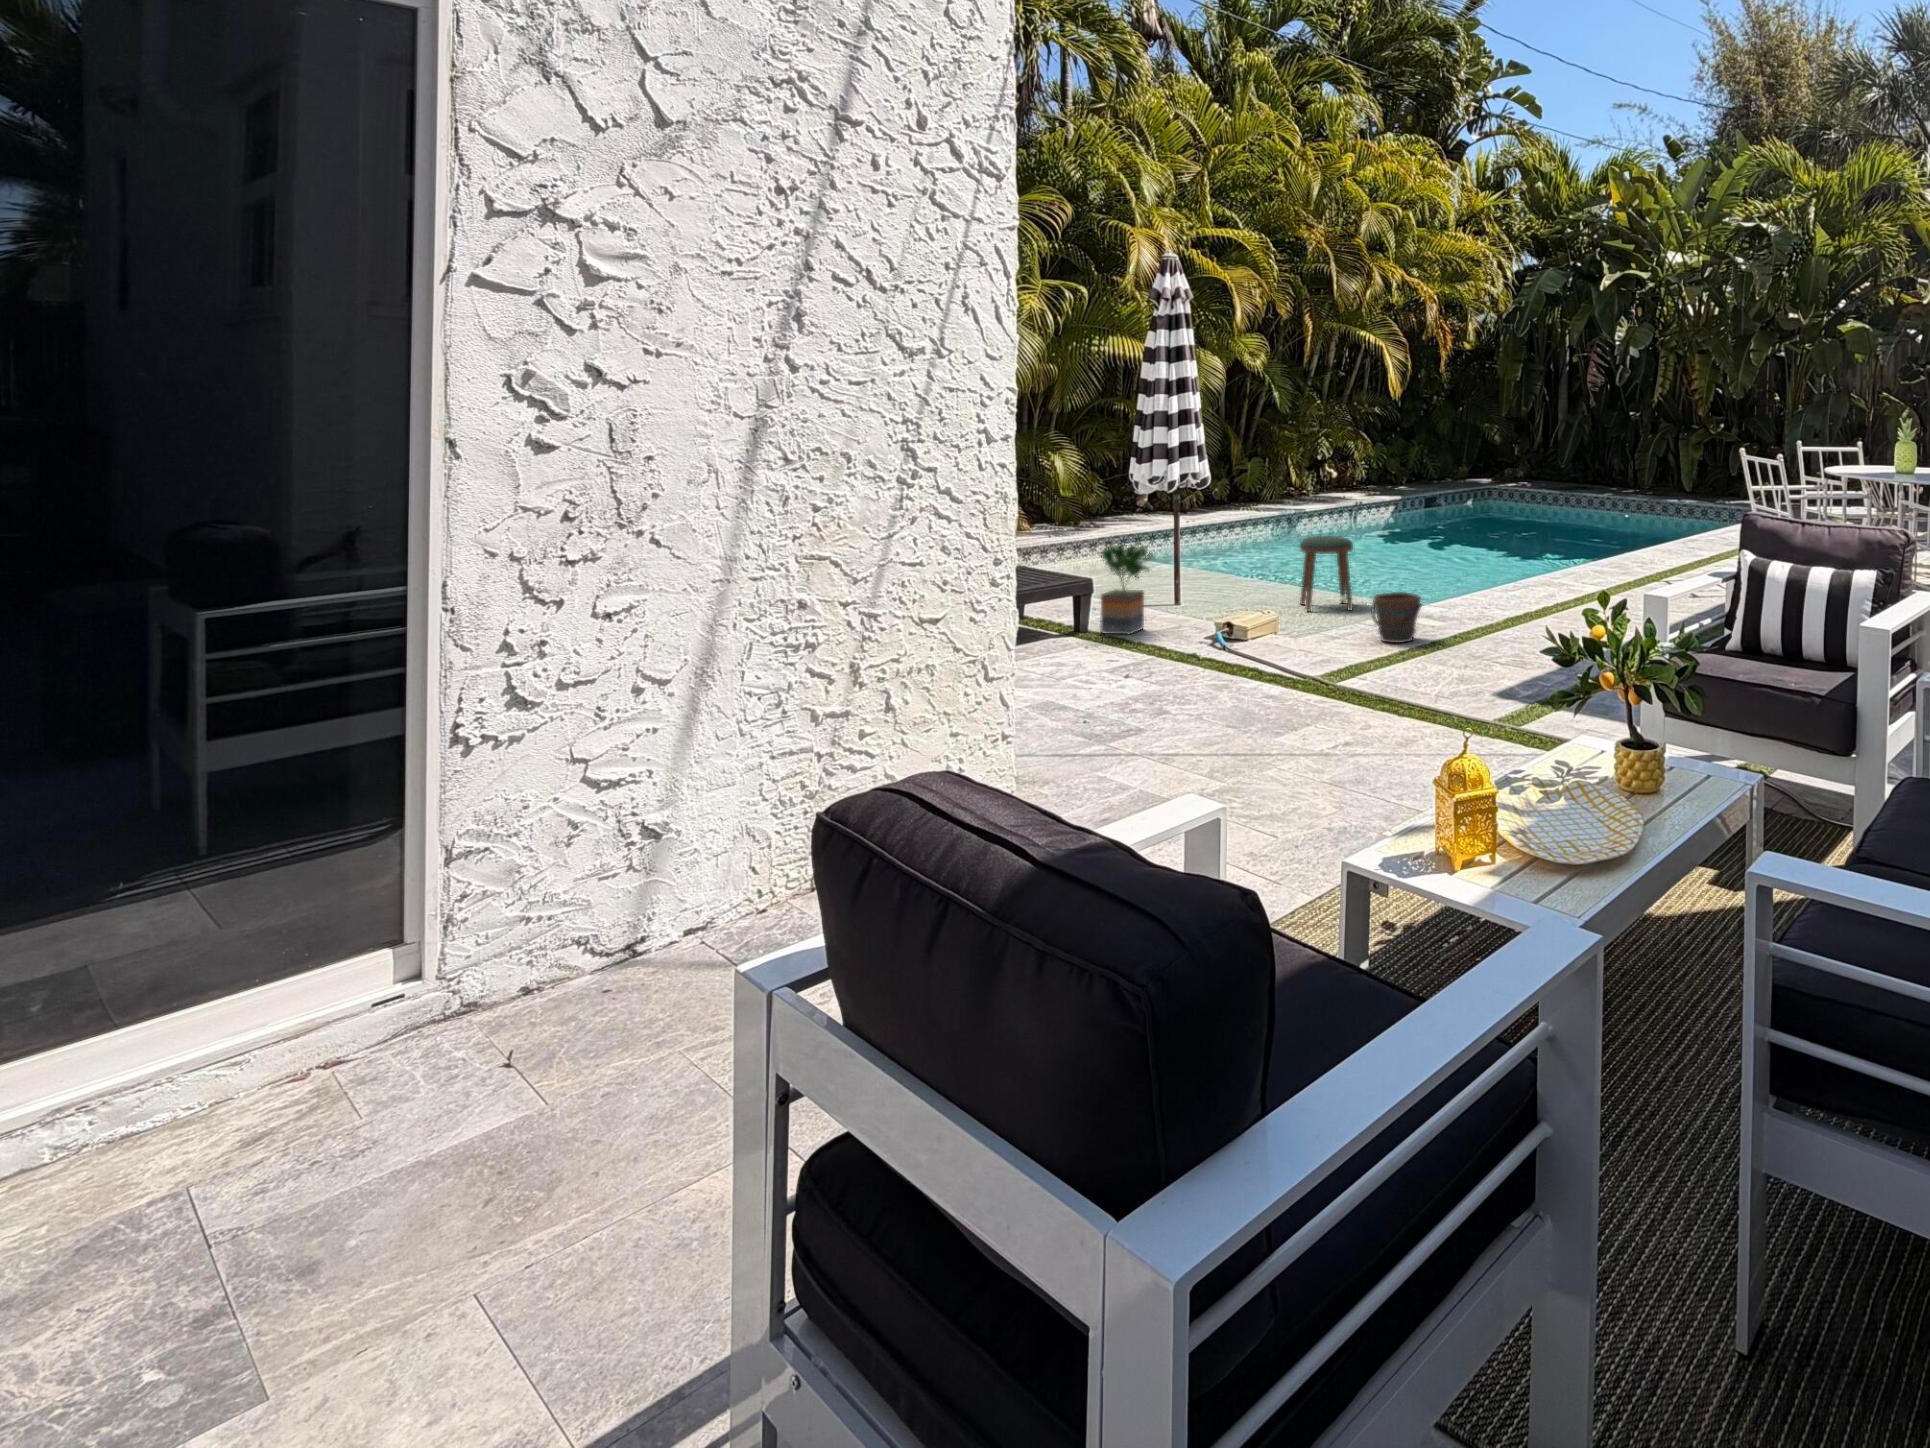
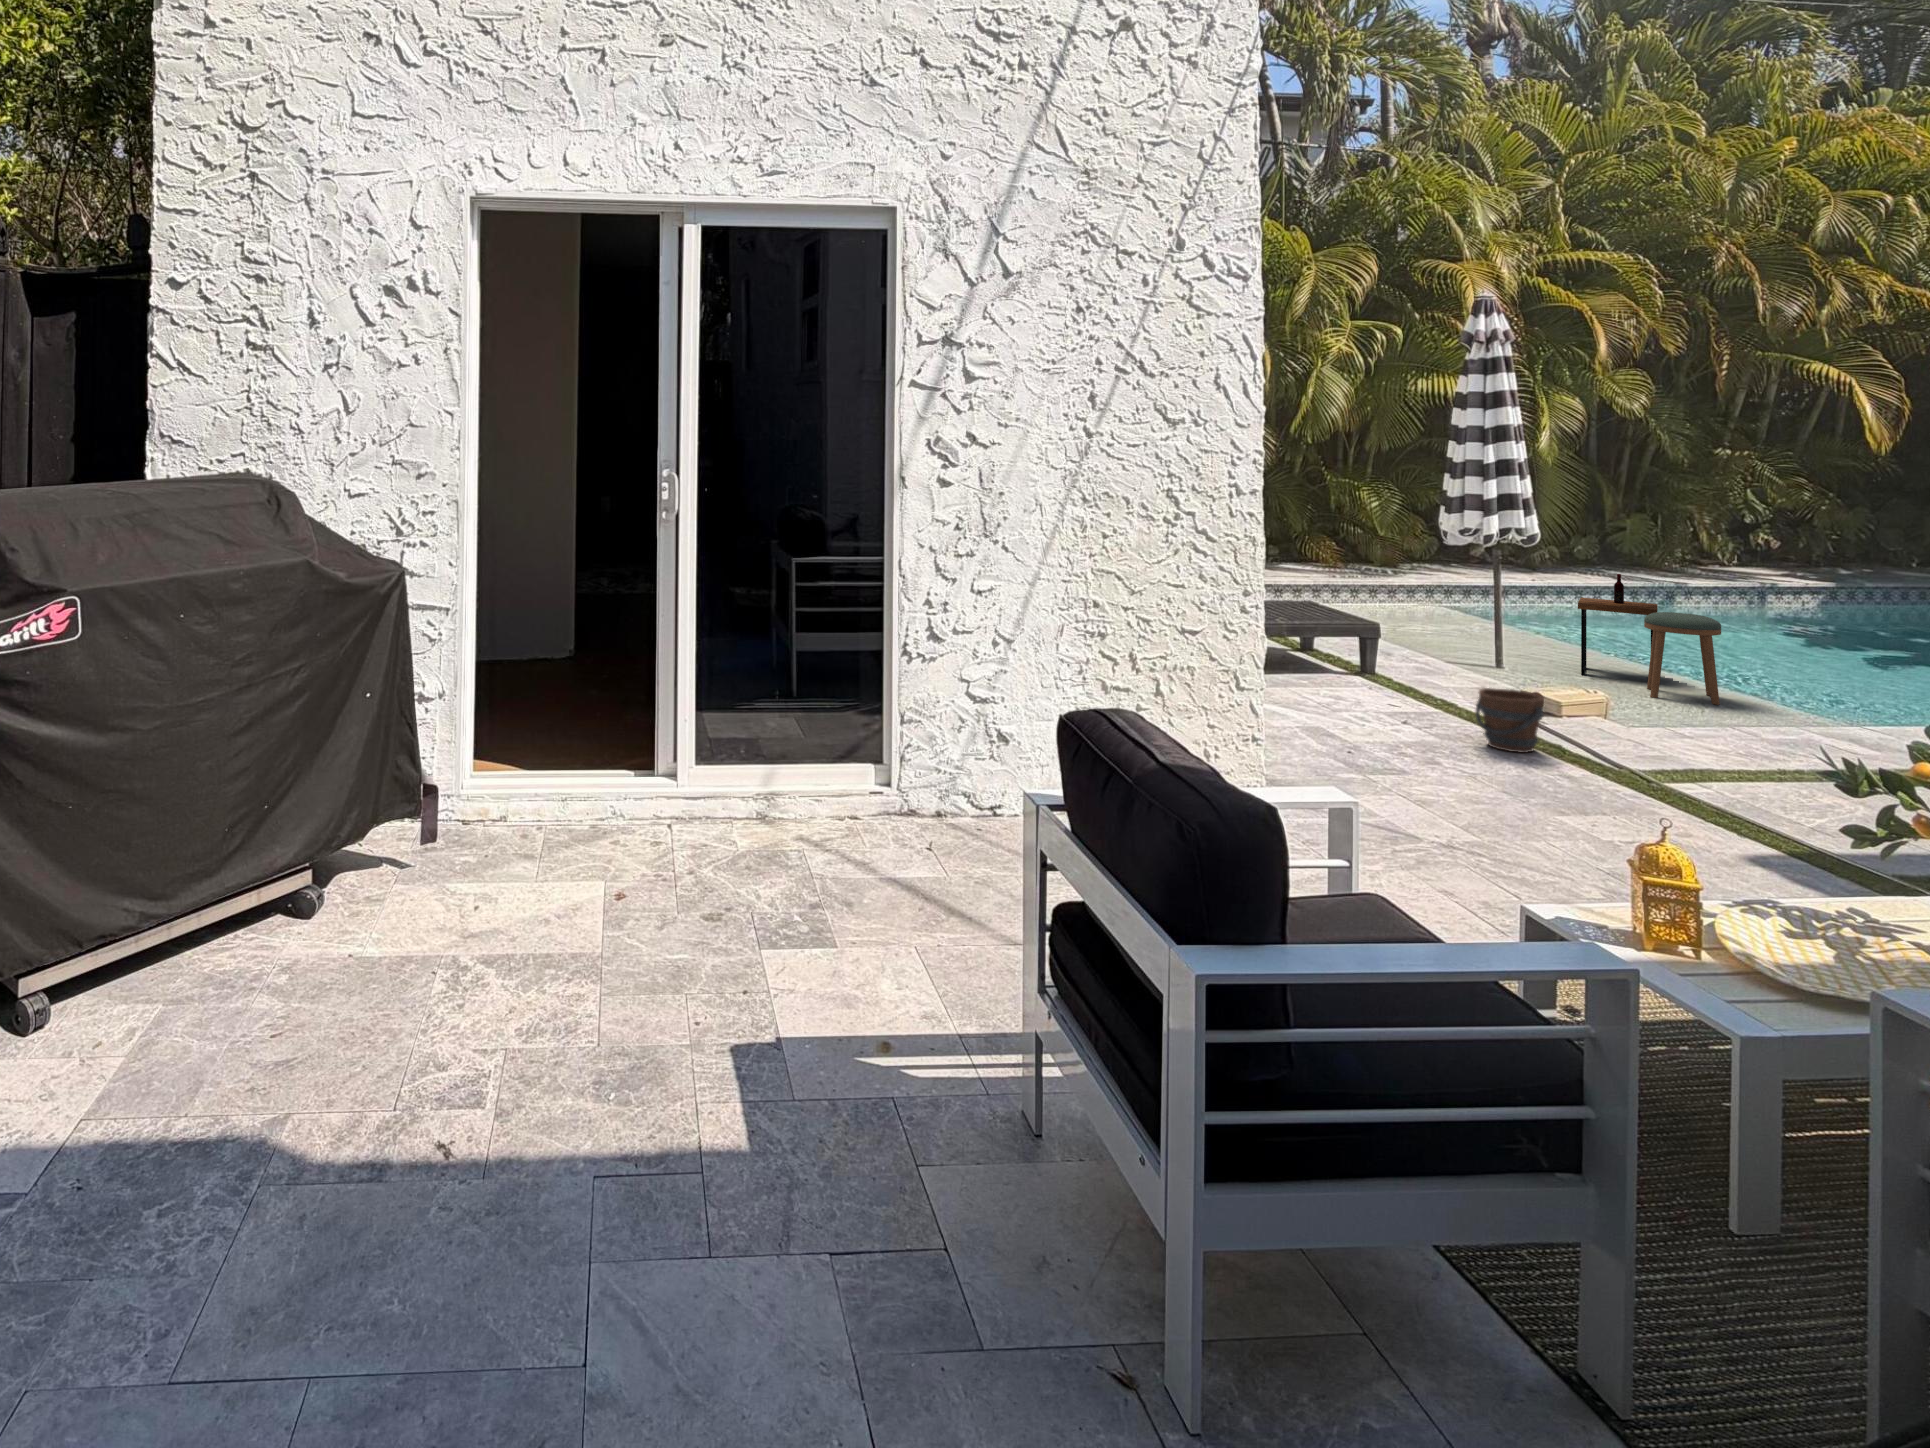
side table: none [1246,507,1305,601] -> present [1578,574,1658,675]
potted tree: present [1100,544,1152,635] -> none [1389,592,1454,686]
bucket: present [1371,592,1422,643] -> present [1475,688,1544,753]

